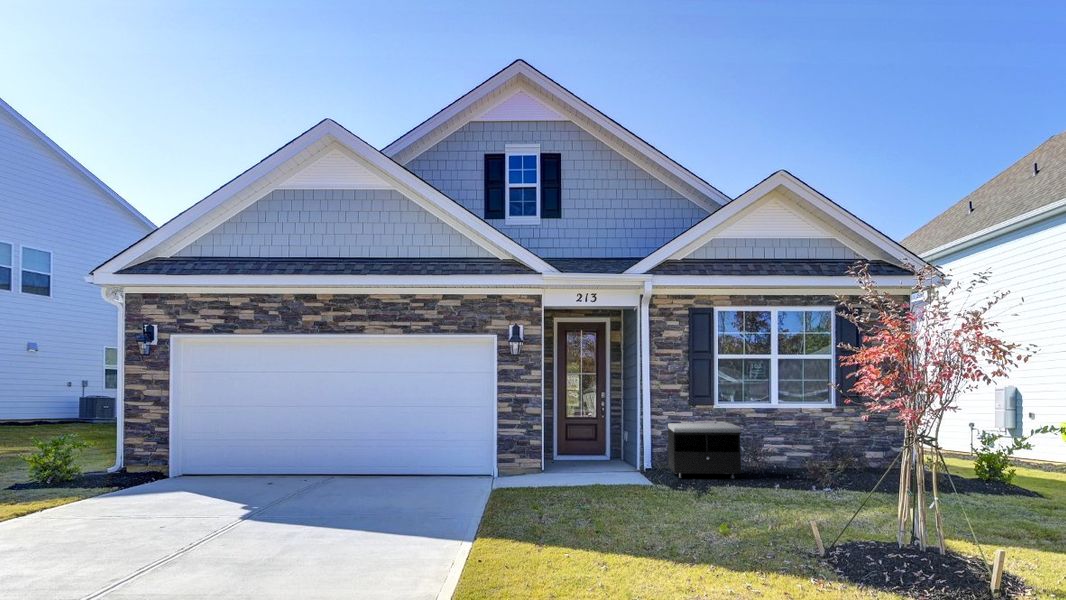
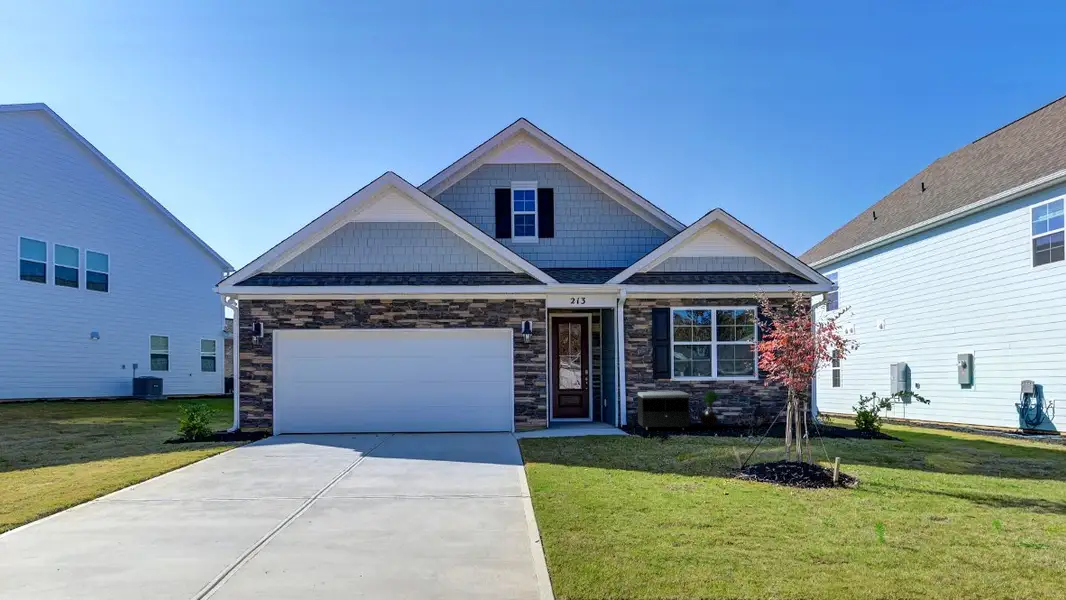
potted tree: none [756,418,788,474] -> present [700,391,721,427]

